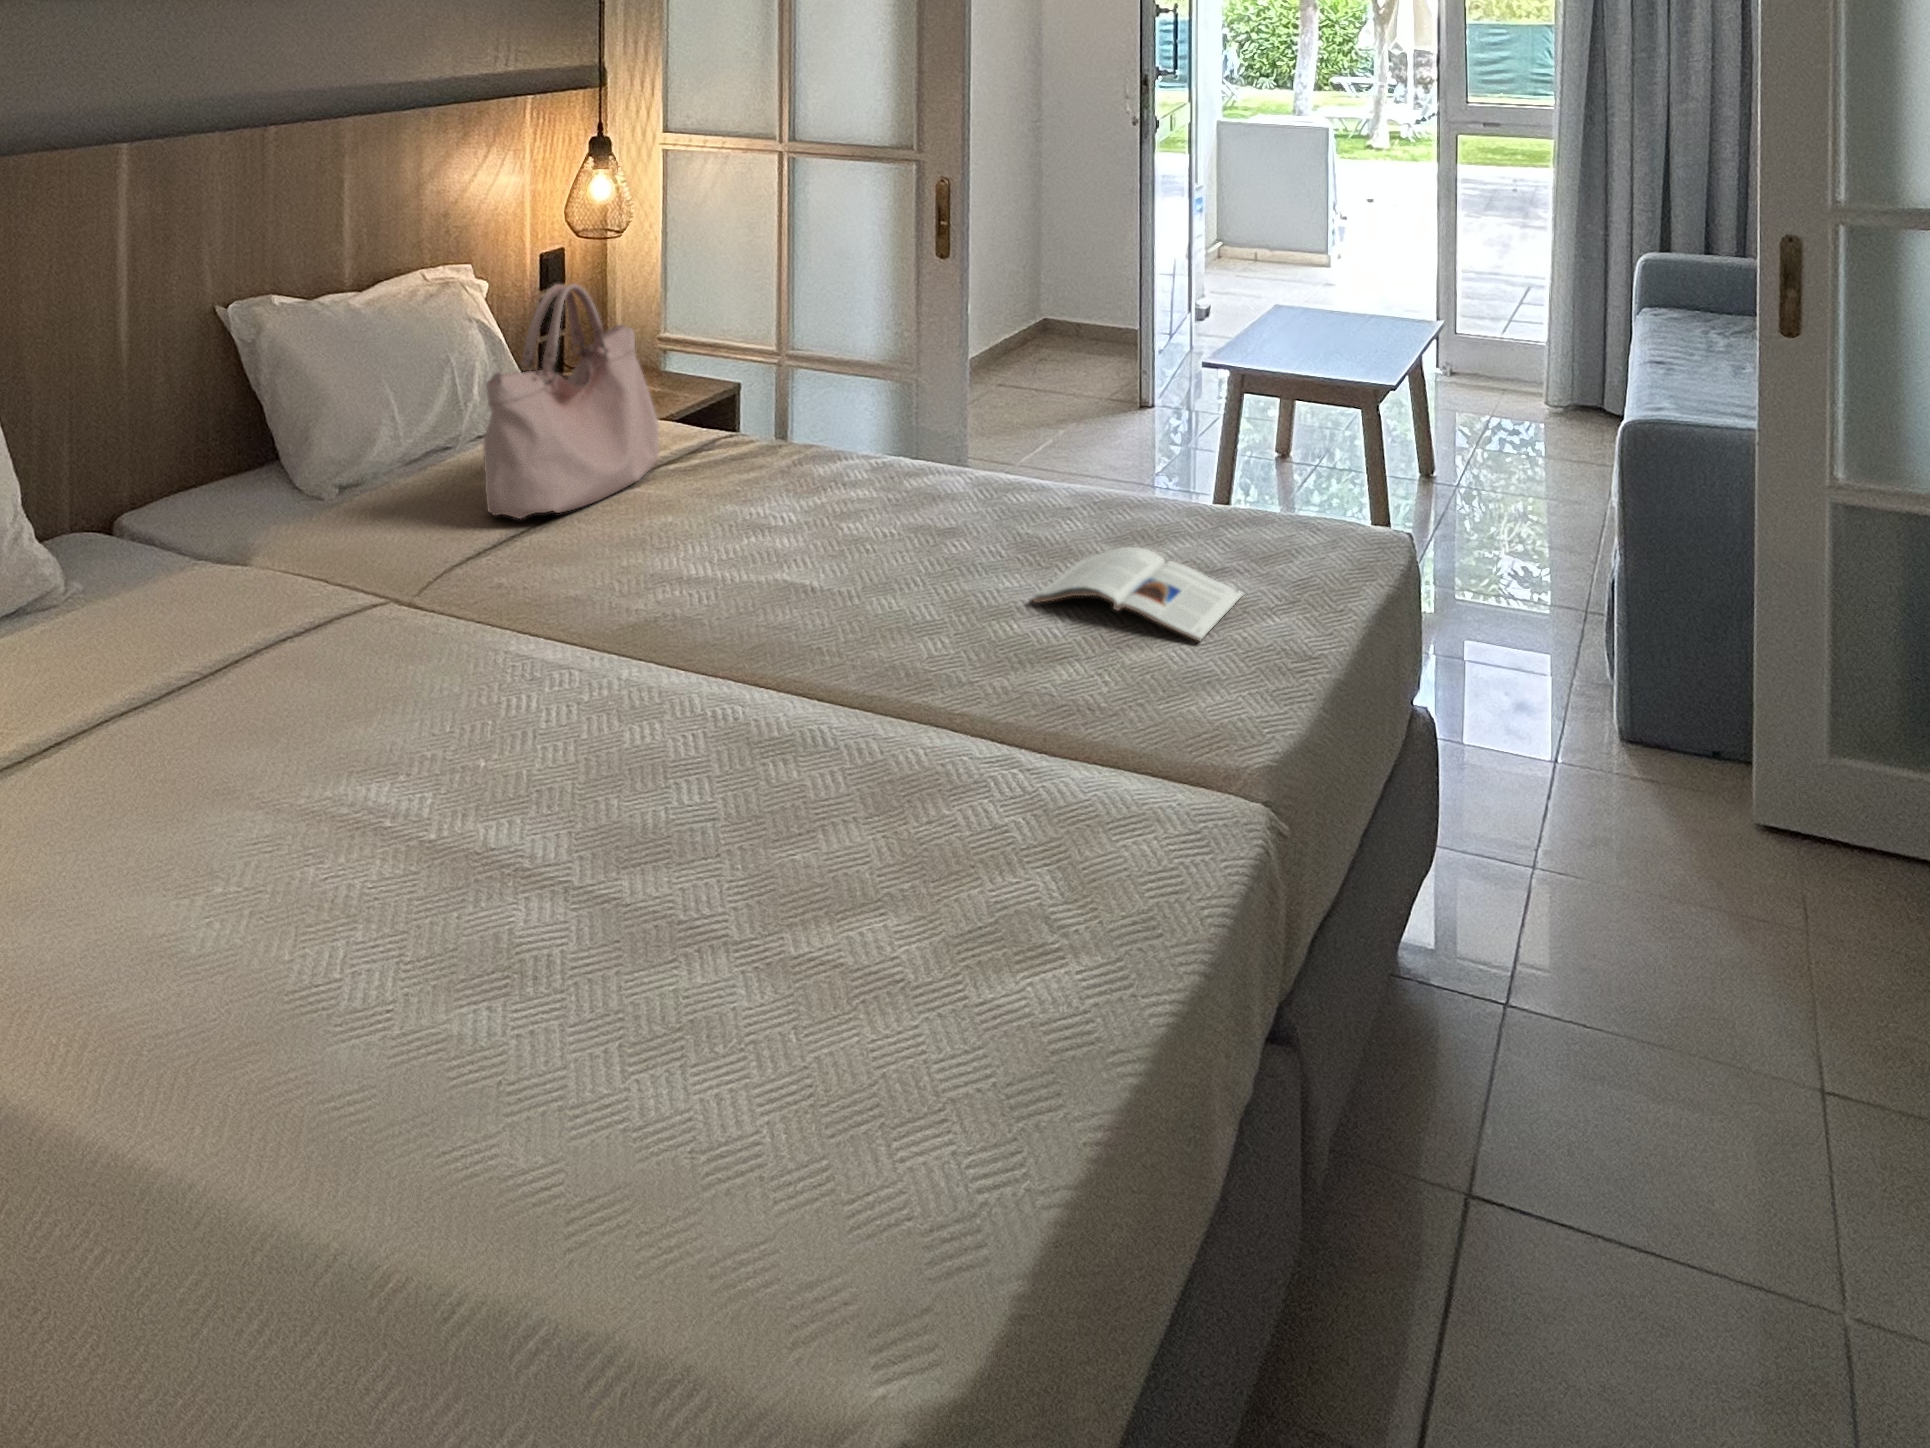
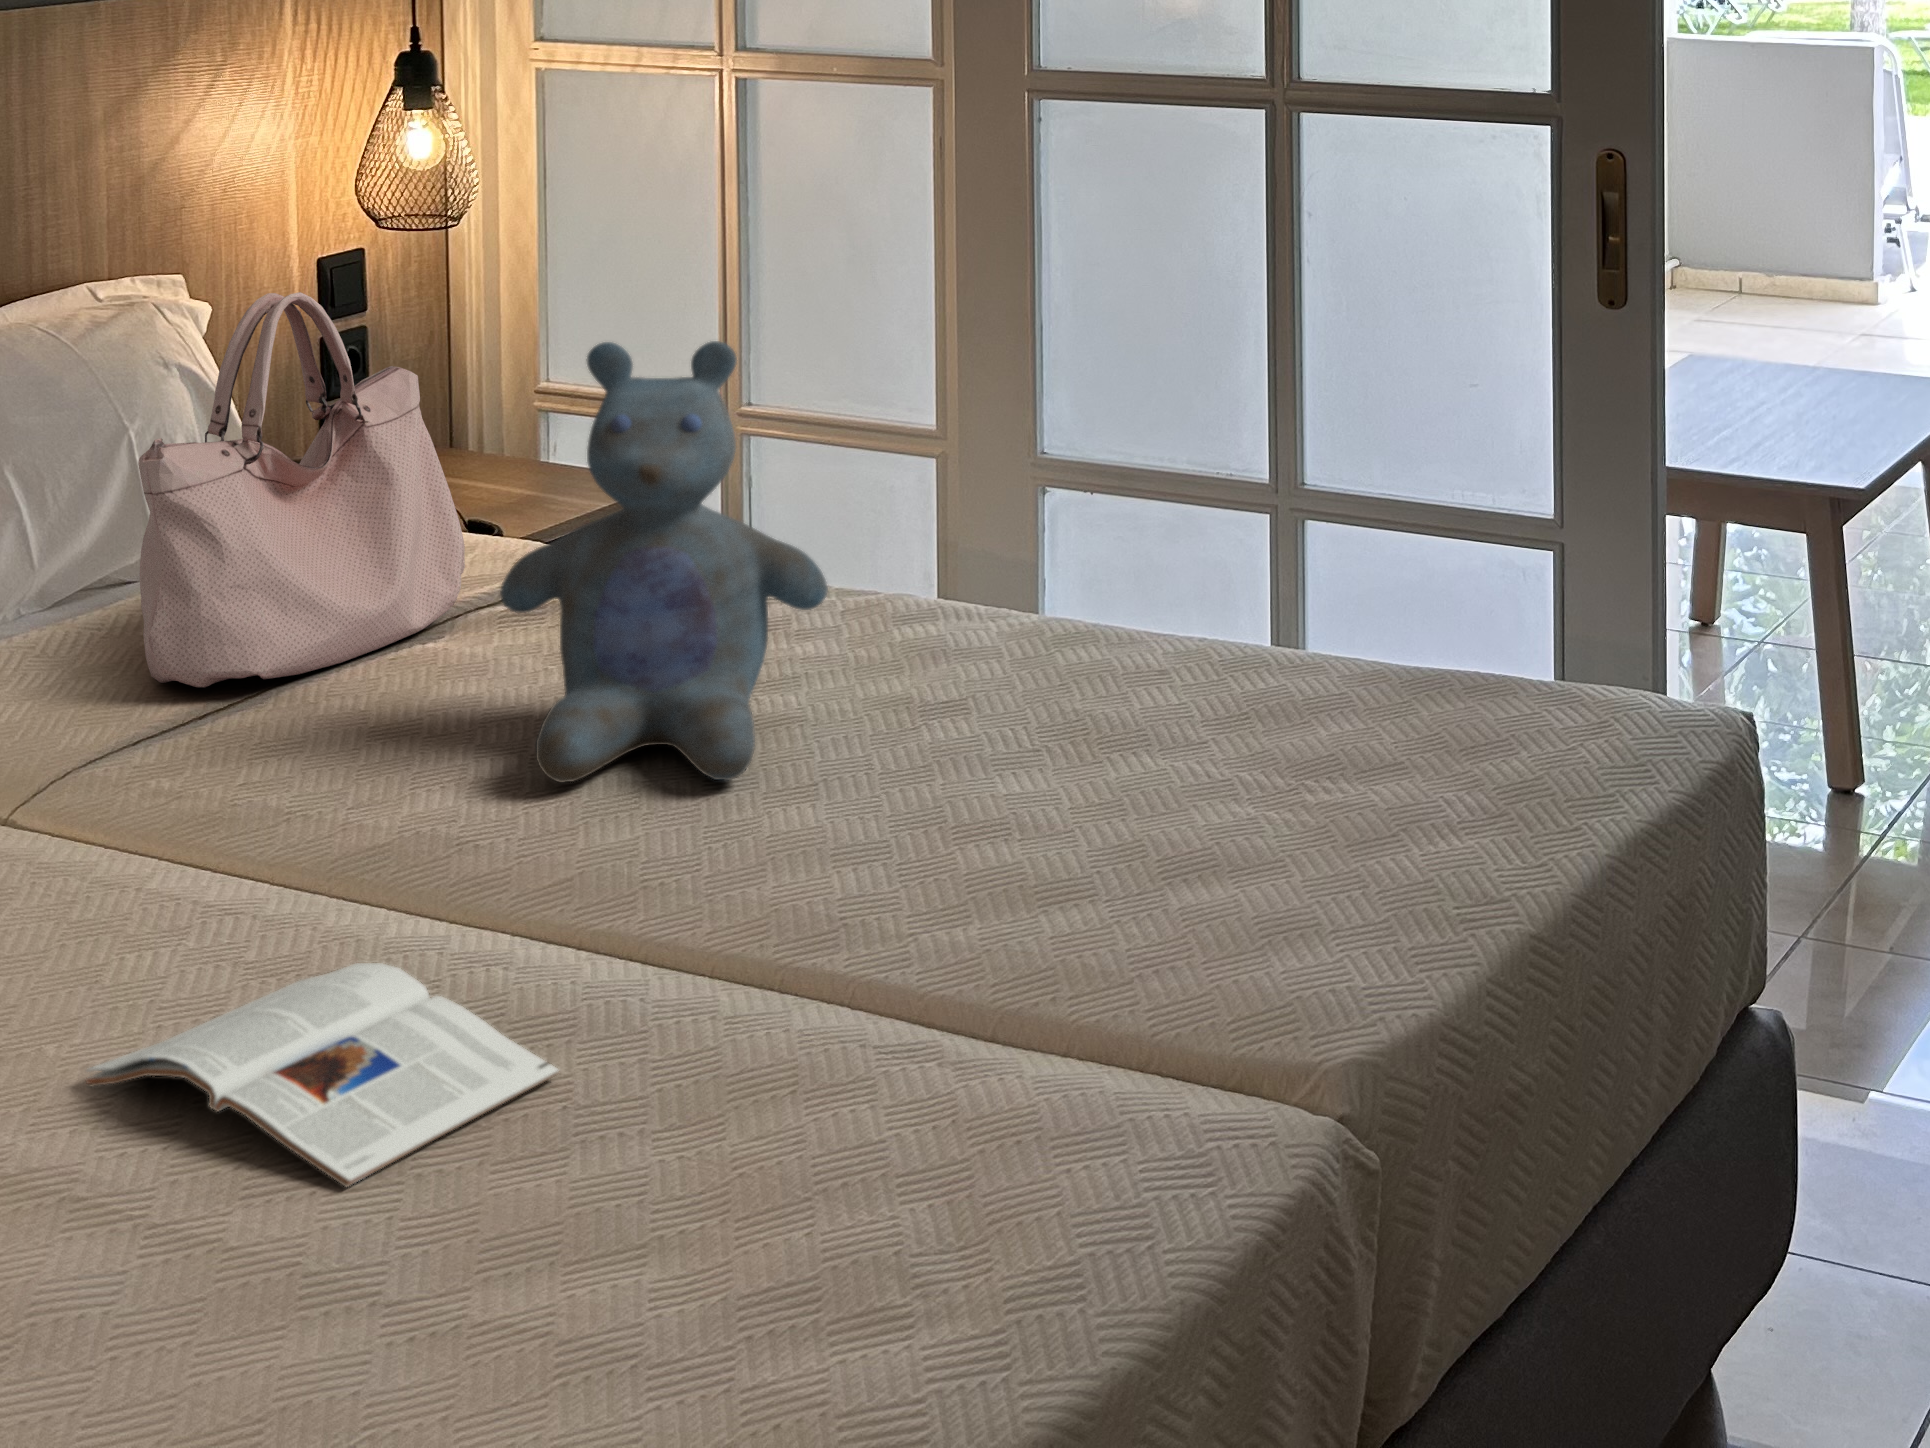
stuffed bear: none [706,316,895,578] -> present [500,341,828,782]
magazine: present [1034,547,1243,641] -> present [86,963,559,1187]

